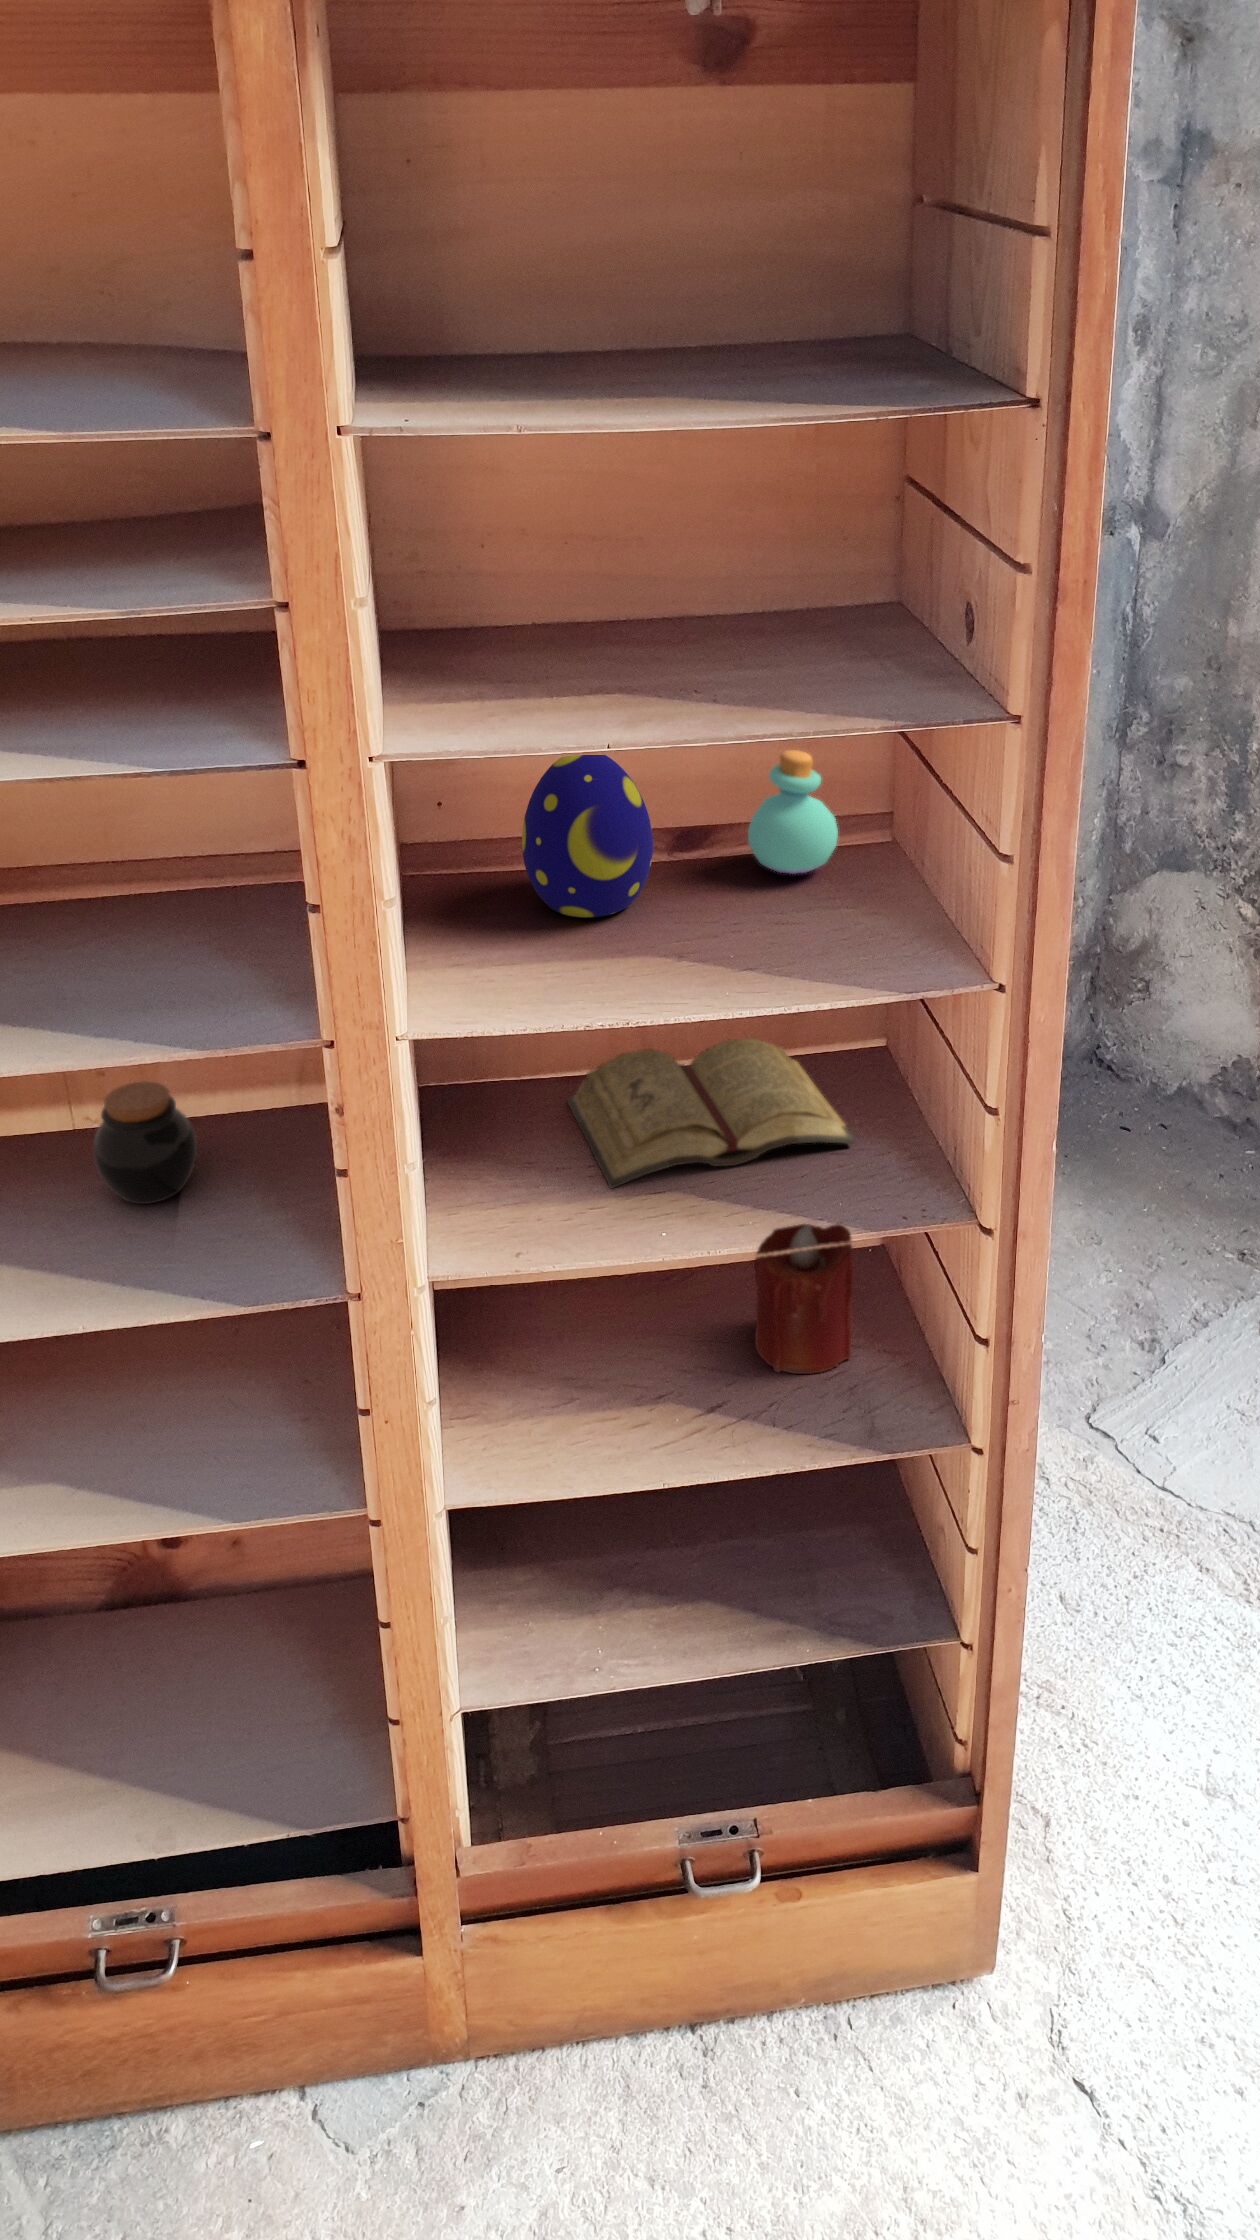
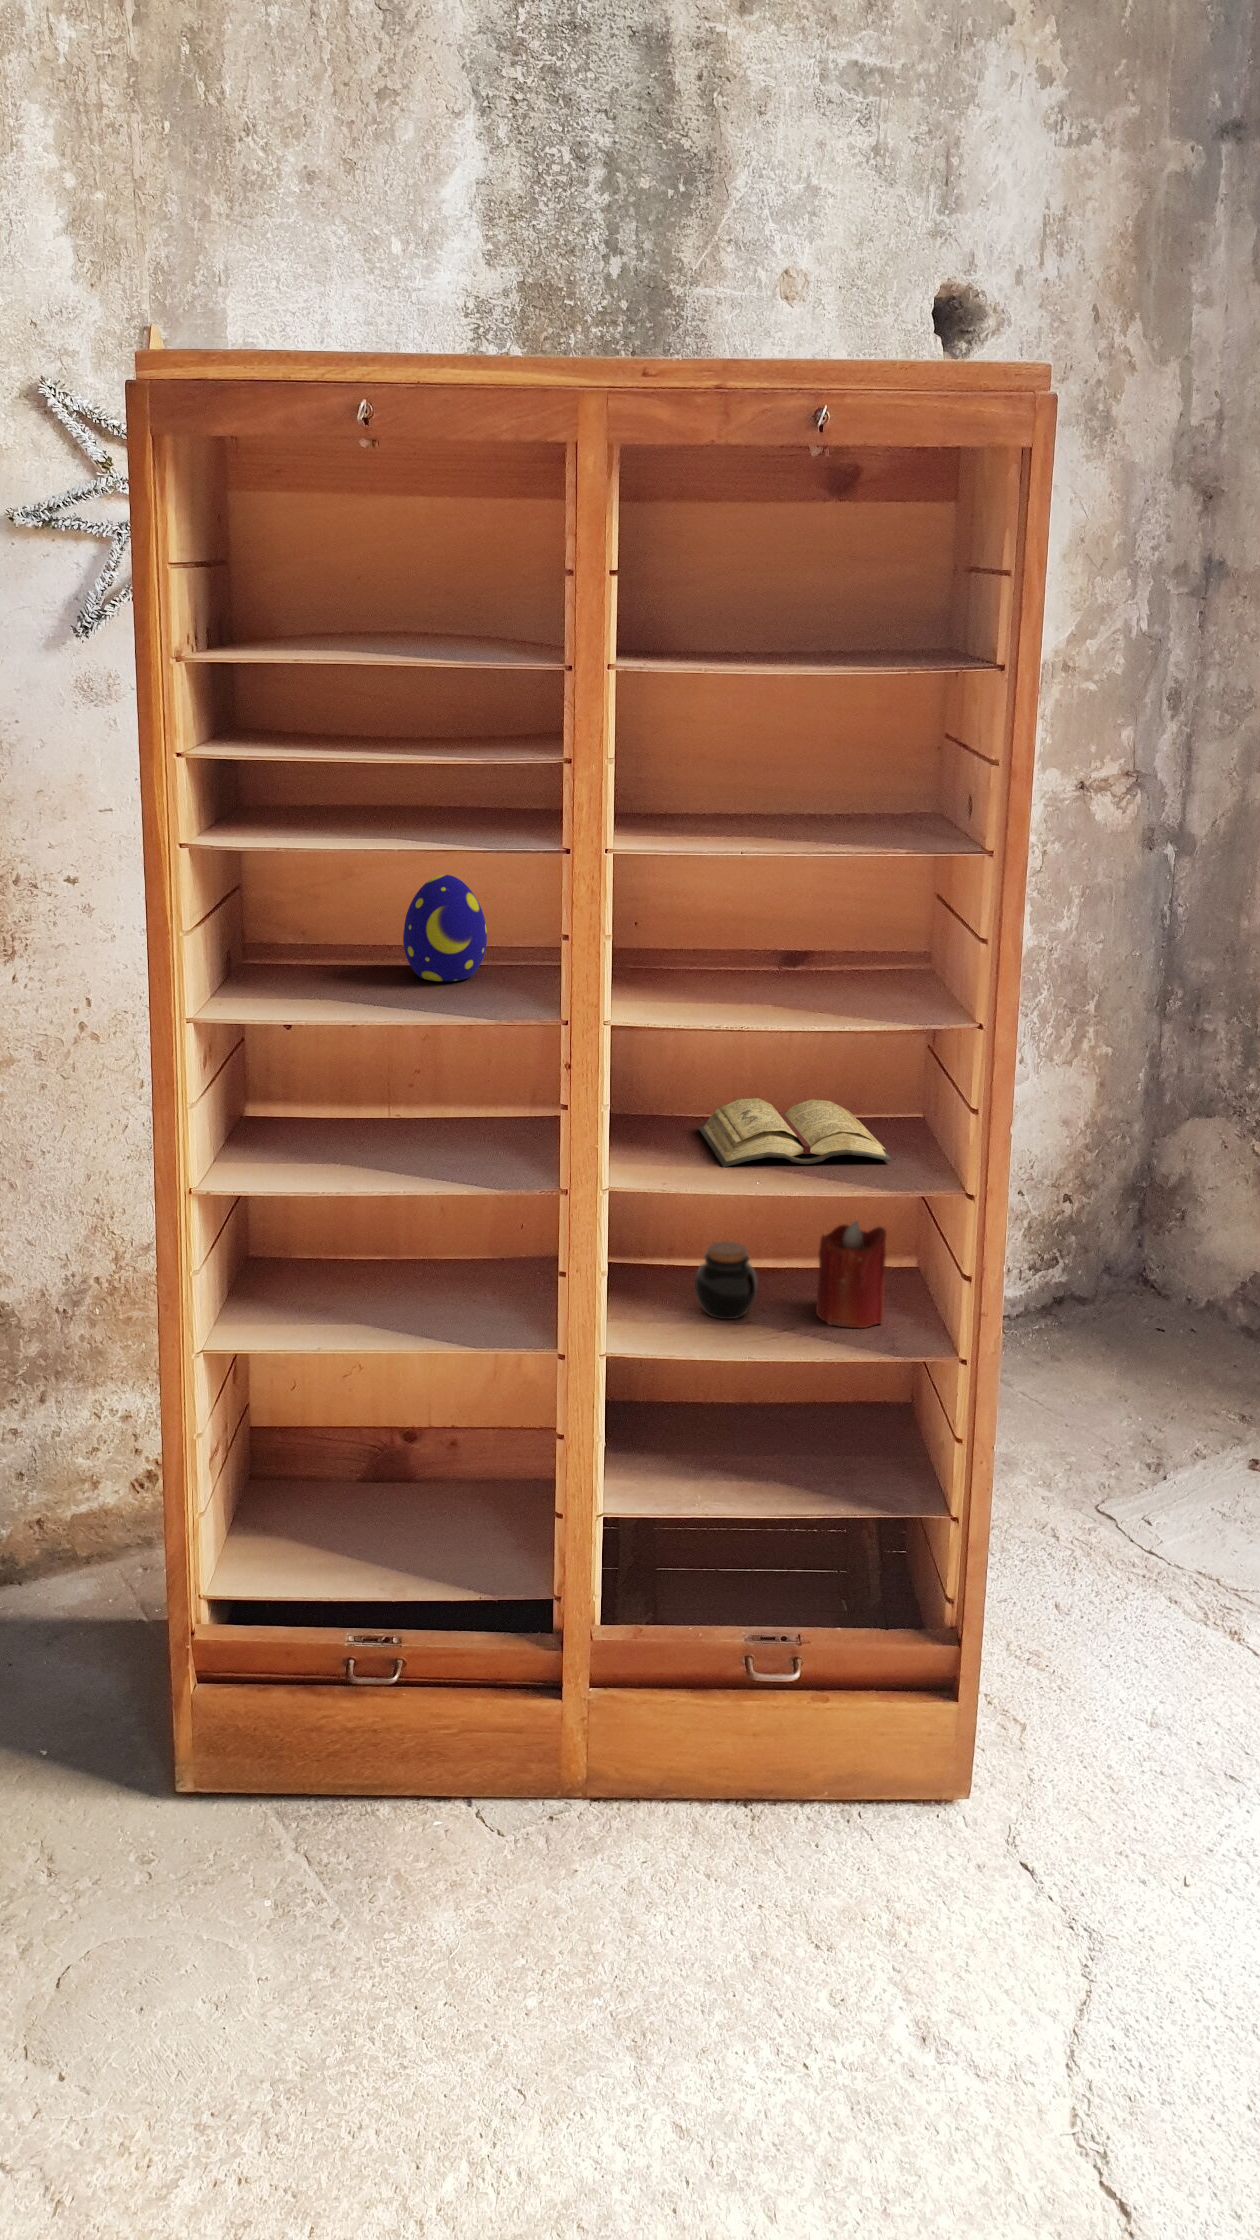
perfume bottle: present [748,750,838,874] -> none [832,898,891,979]
decorative egg: present [522,755,653,917] -> present [403,875,487,981]
jar: present [93,1081,197,1204] -> present [695,1241,757,1319]

